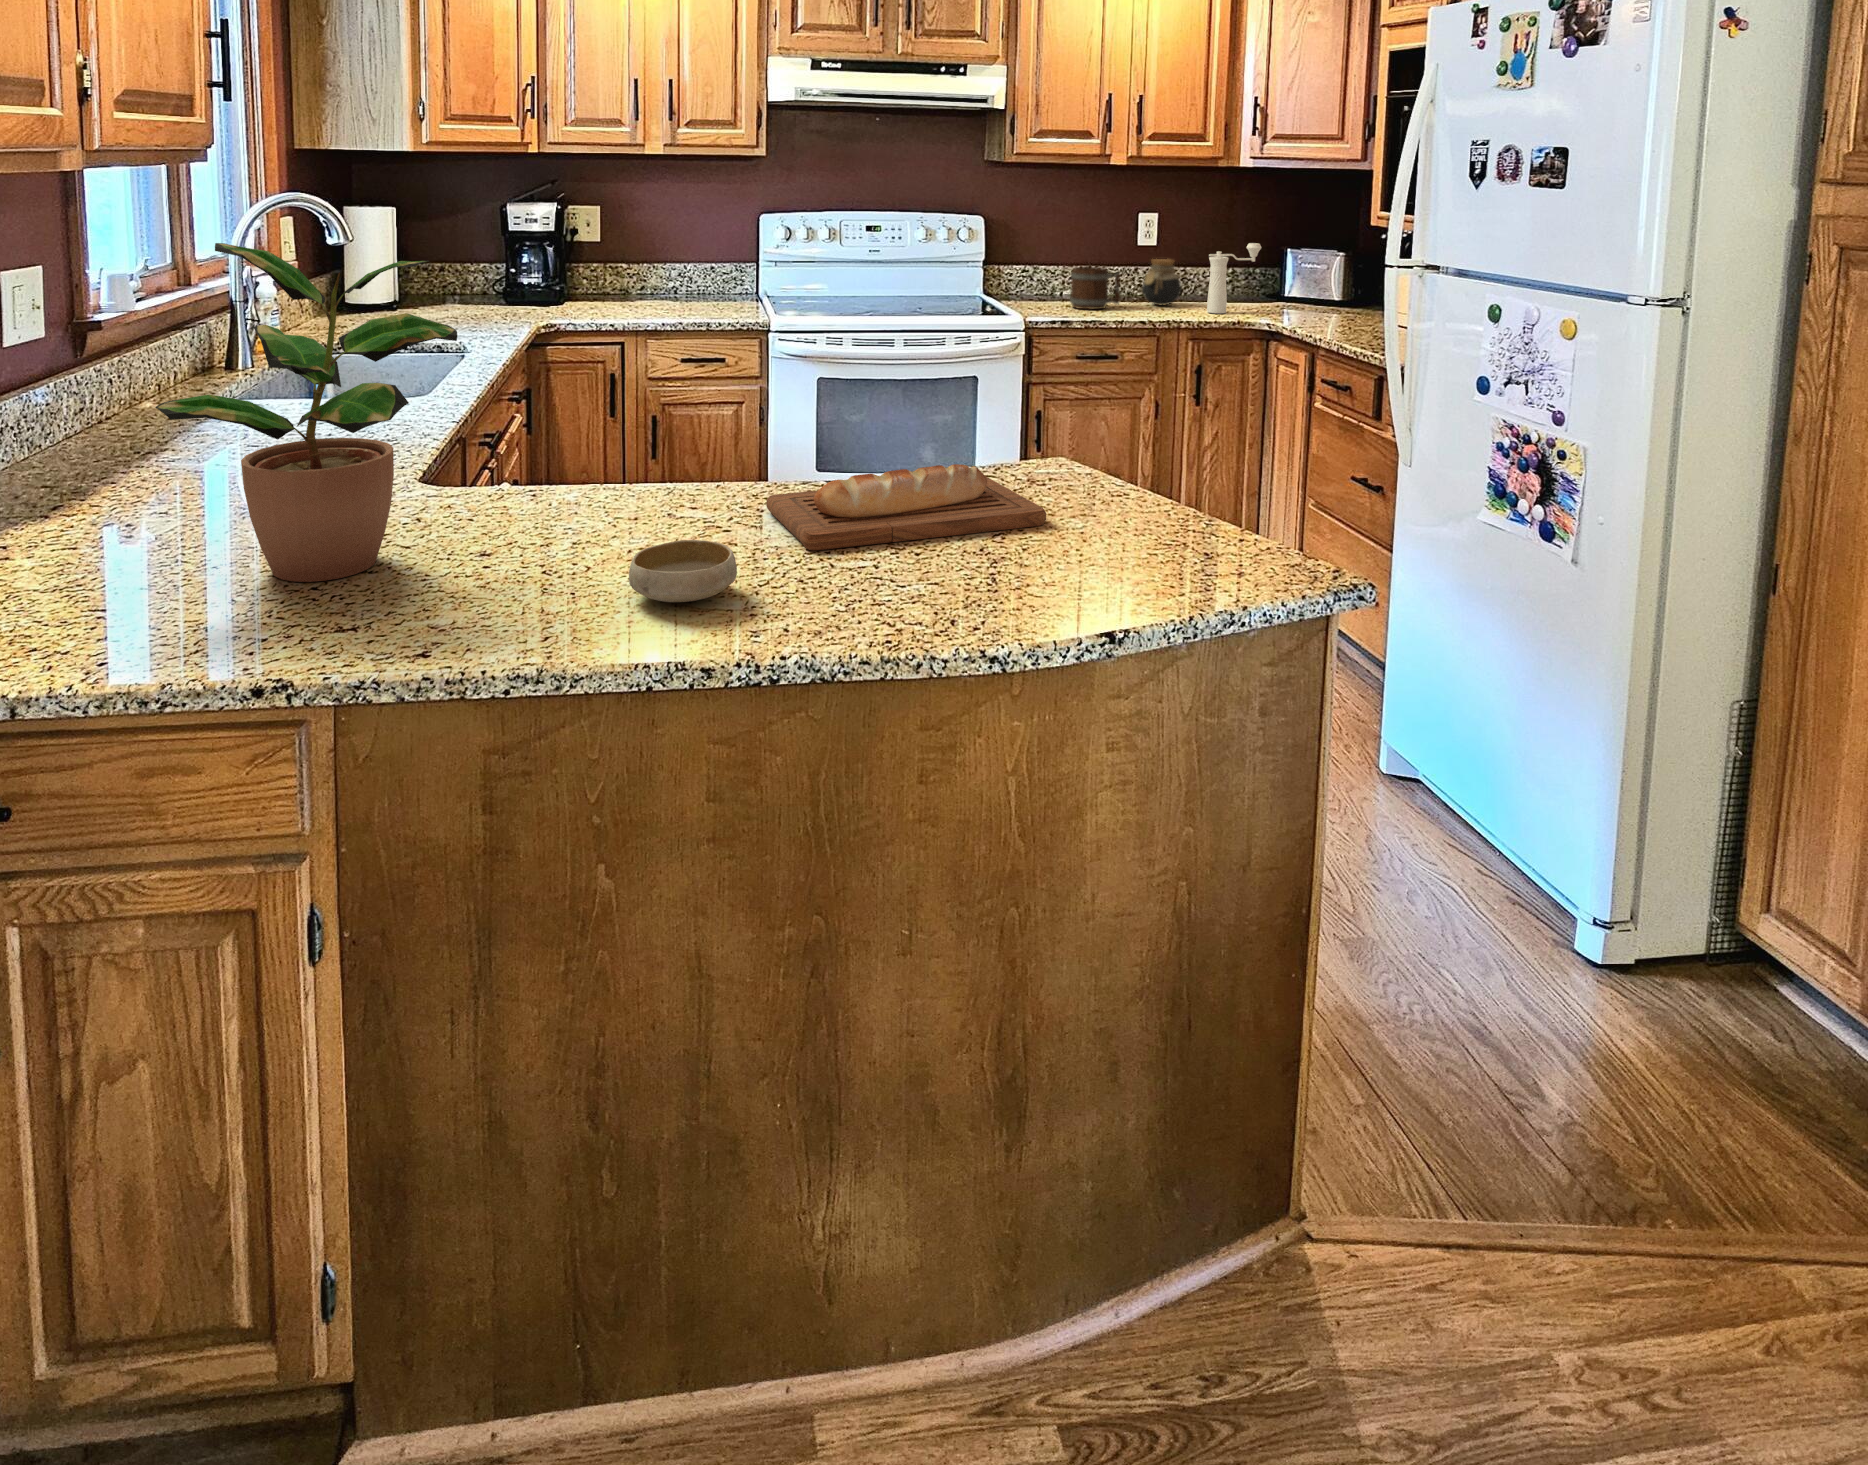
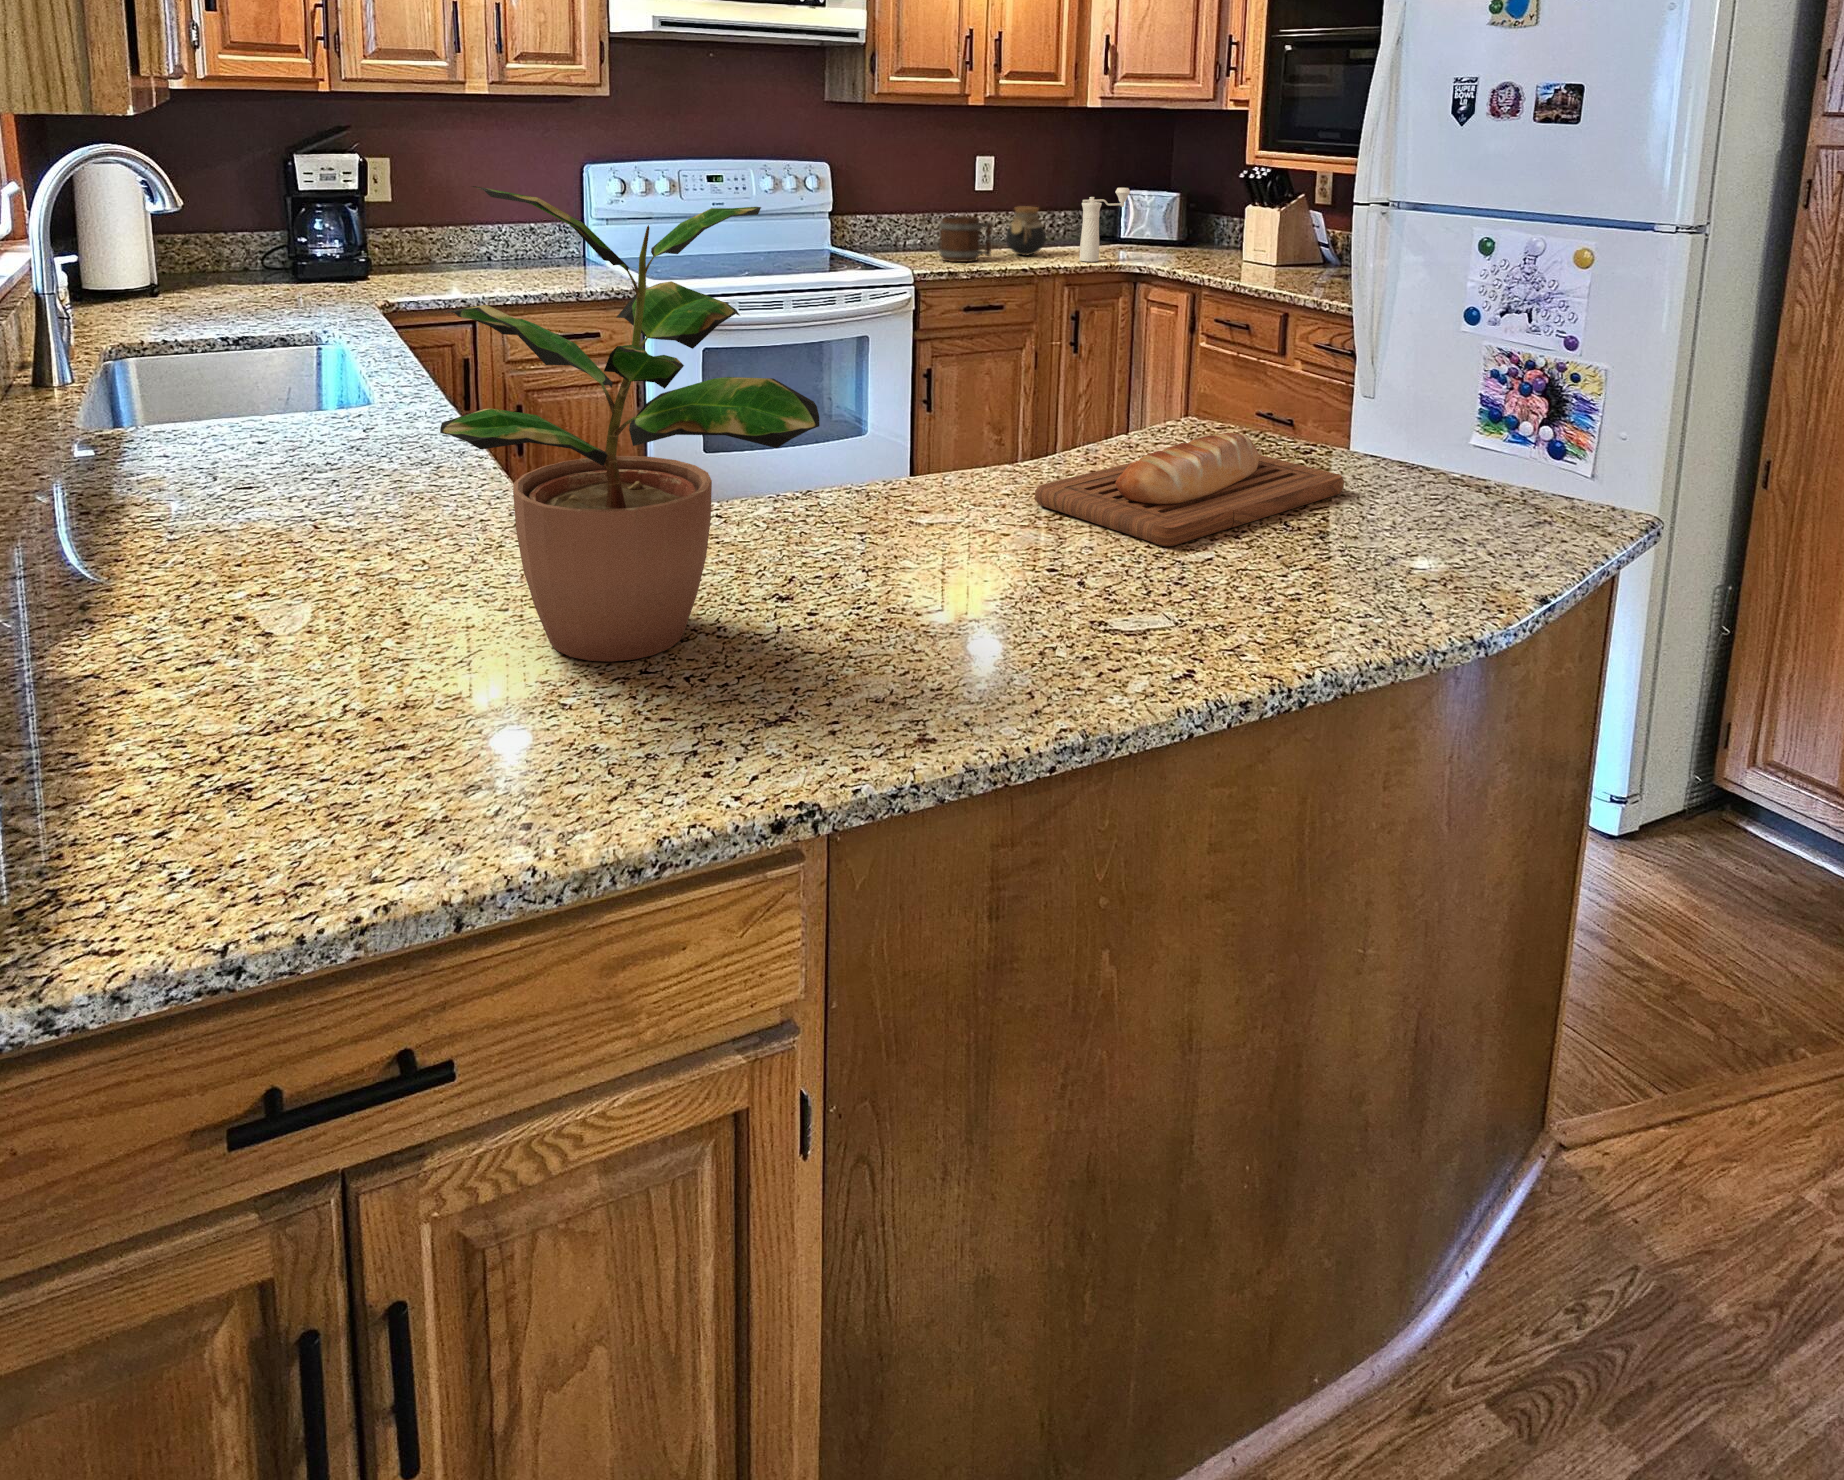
bowl: present [629,540,737,602] -> none [1066,547,1204,628]

